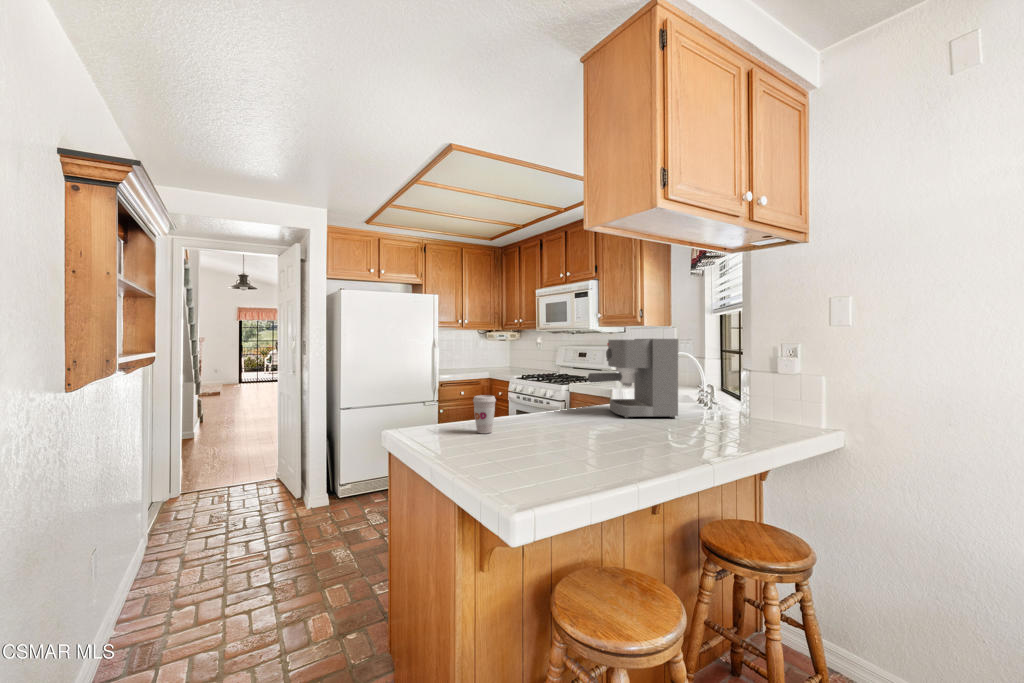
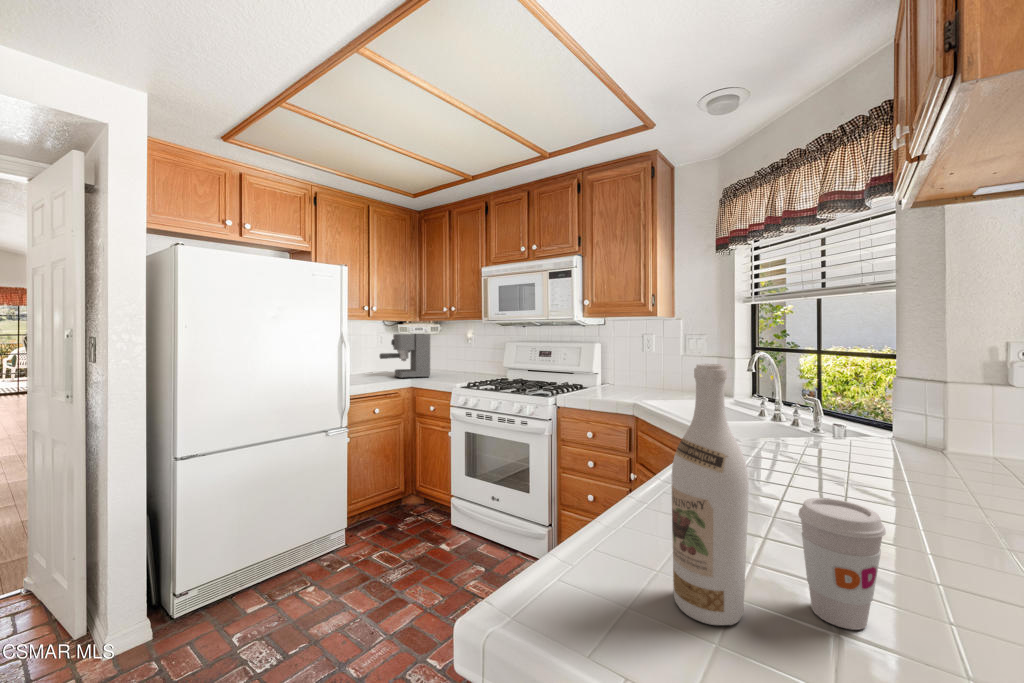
coffee maker: present [588,339,678,418] -> present [379,334,430,378]
wine bottle: none [437,349,460,430] -> present [672,364,749,625]

